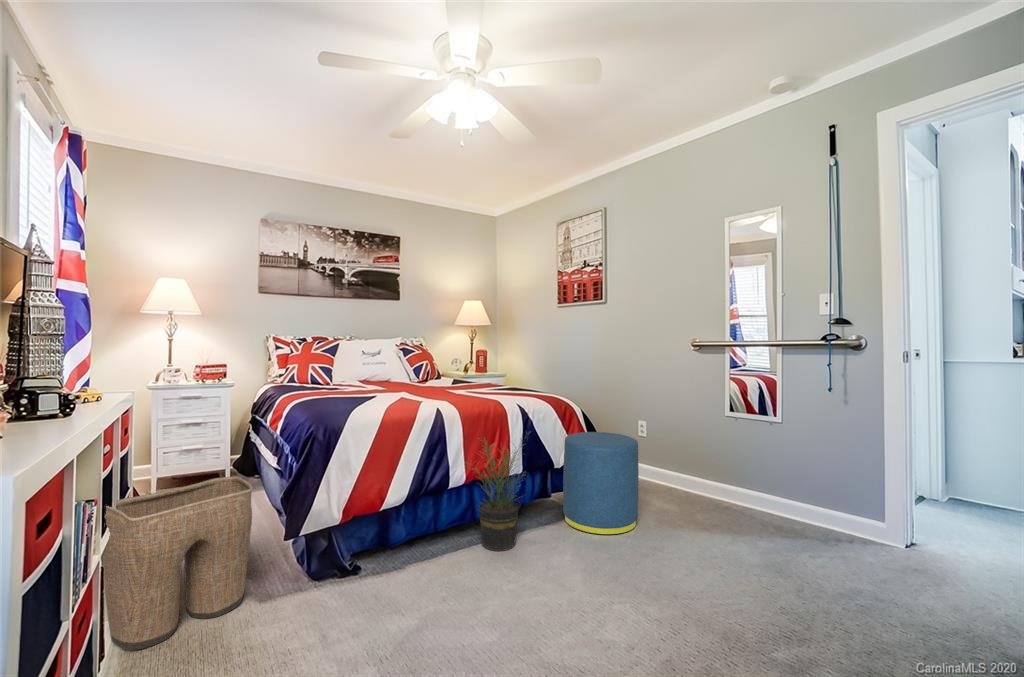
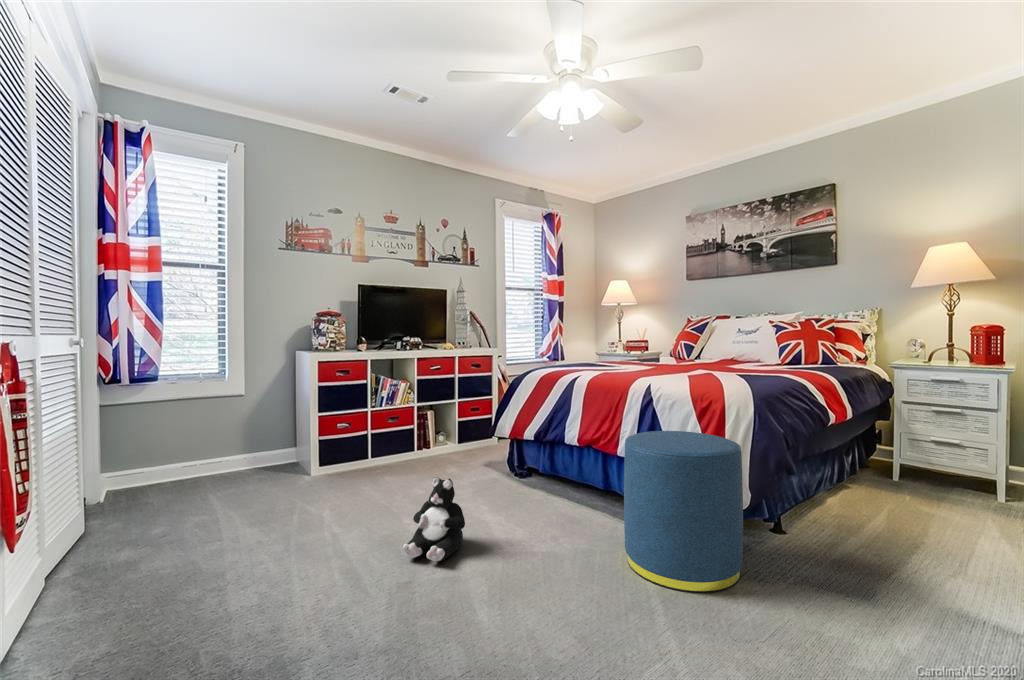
potted plant: present [470,437,523,551] -> none [542,395,602,518]
laundry basket: present [104,476,252,650] -> none [425,390,484,462]
plush toy: none [562,538,637,631] -> present [403,477,465,562]

